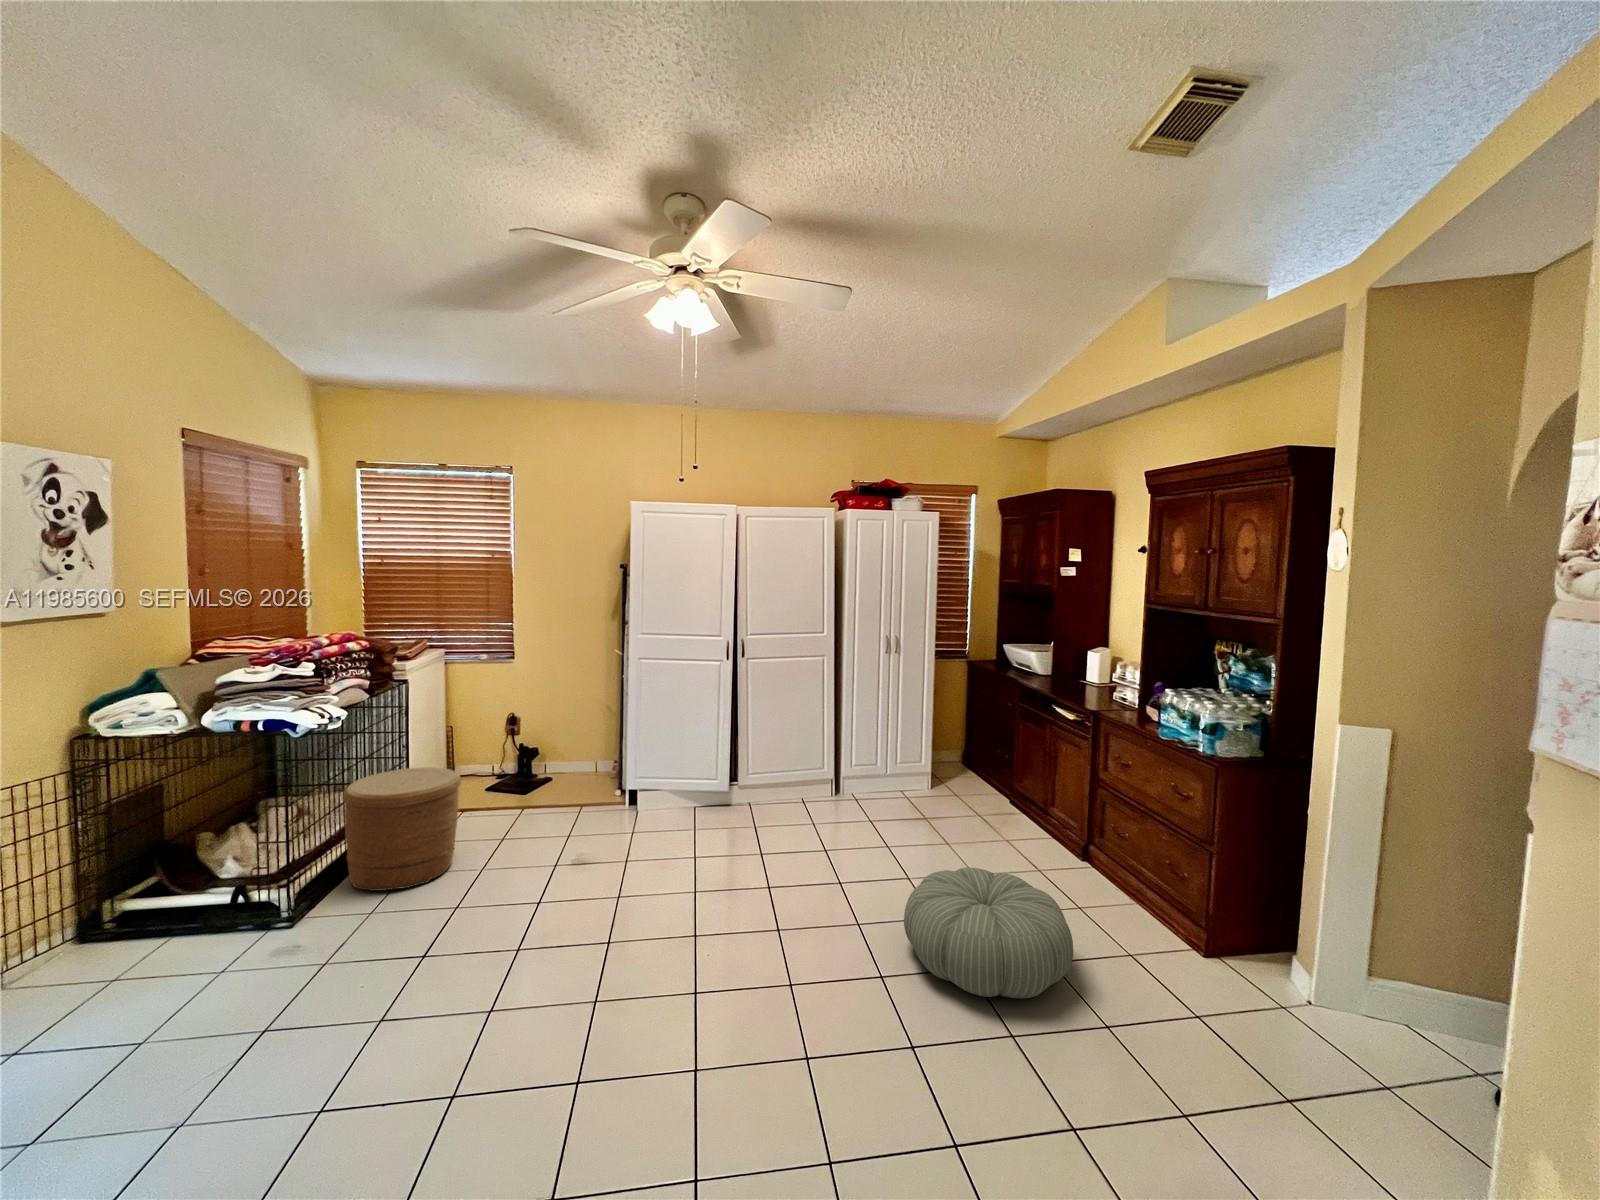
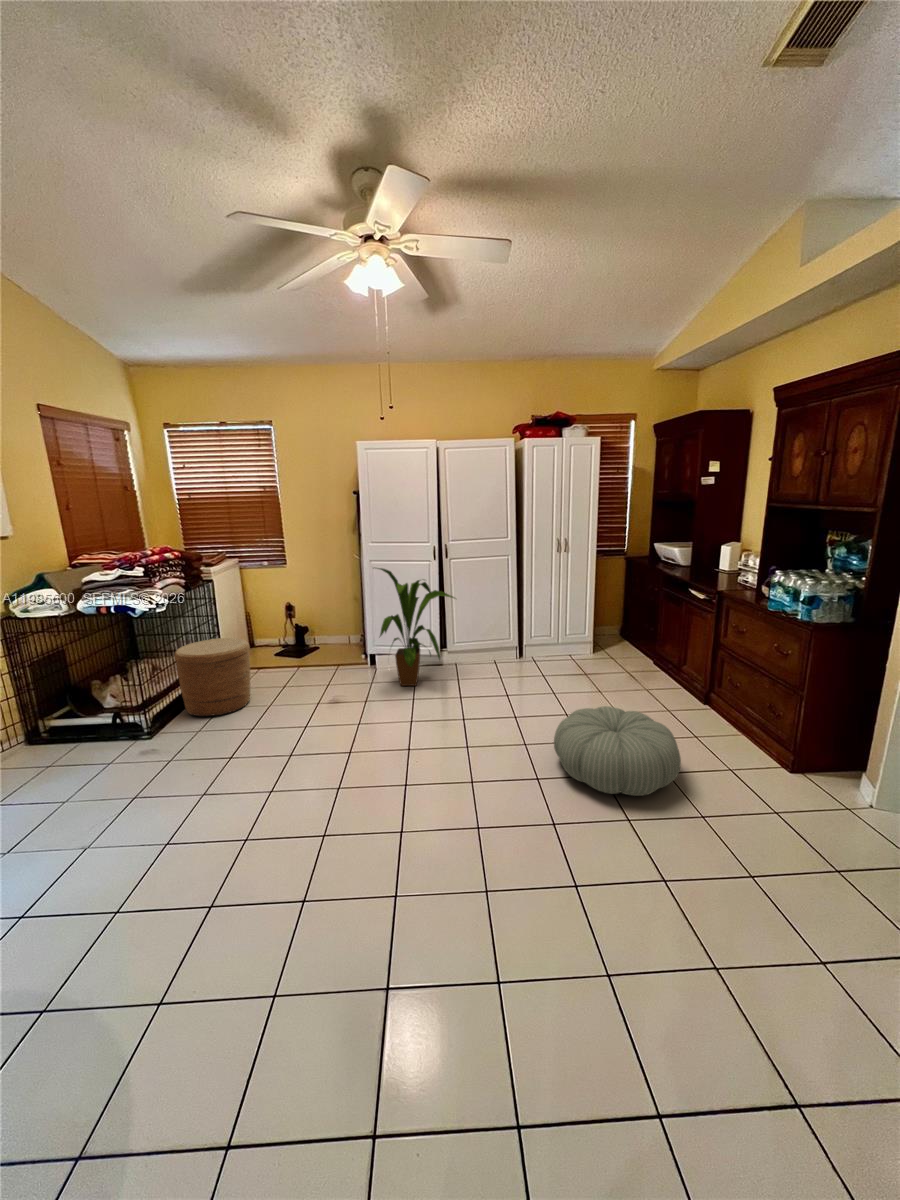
house plant: none [649,669,762,838] -> present [377,568,454,686]

